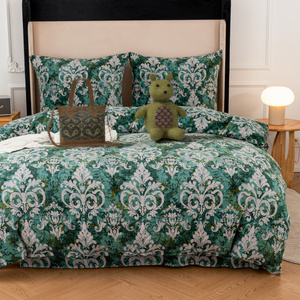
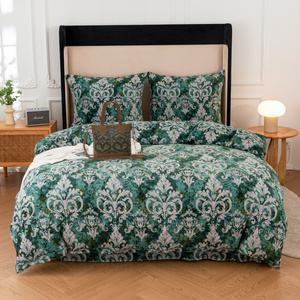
stuffed bear: present [135,73,187,141] -> none [156,95,199,153]

